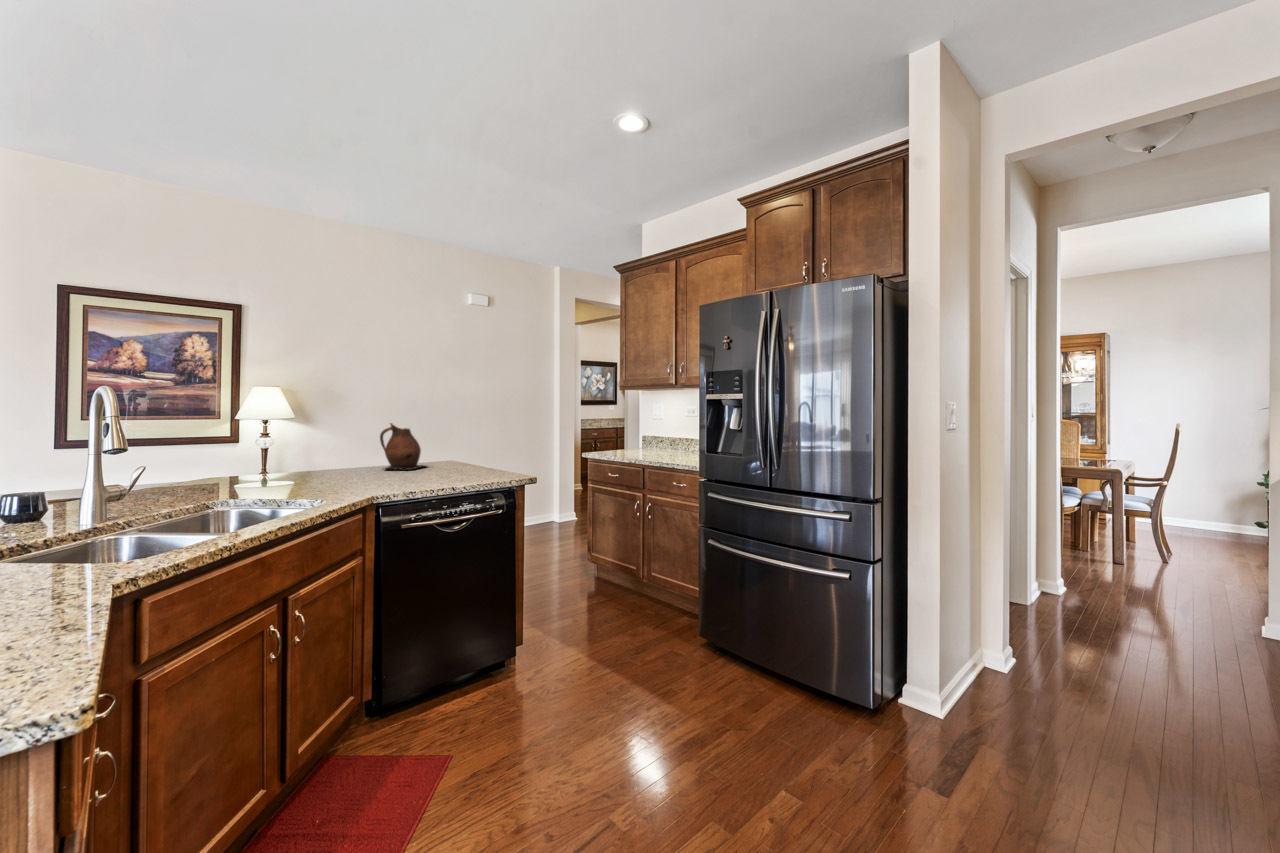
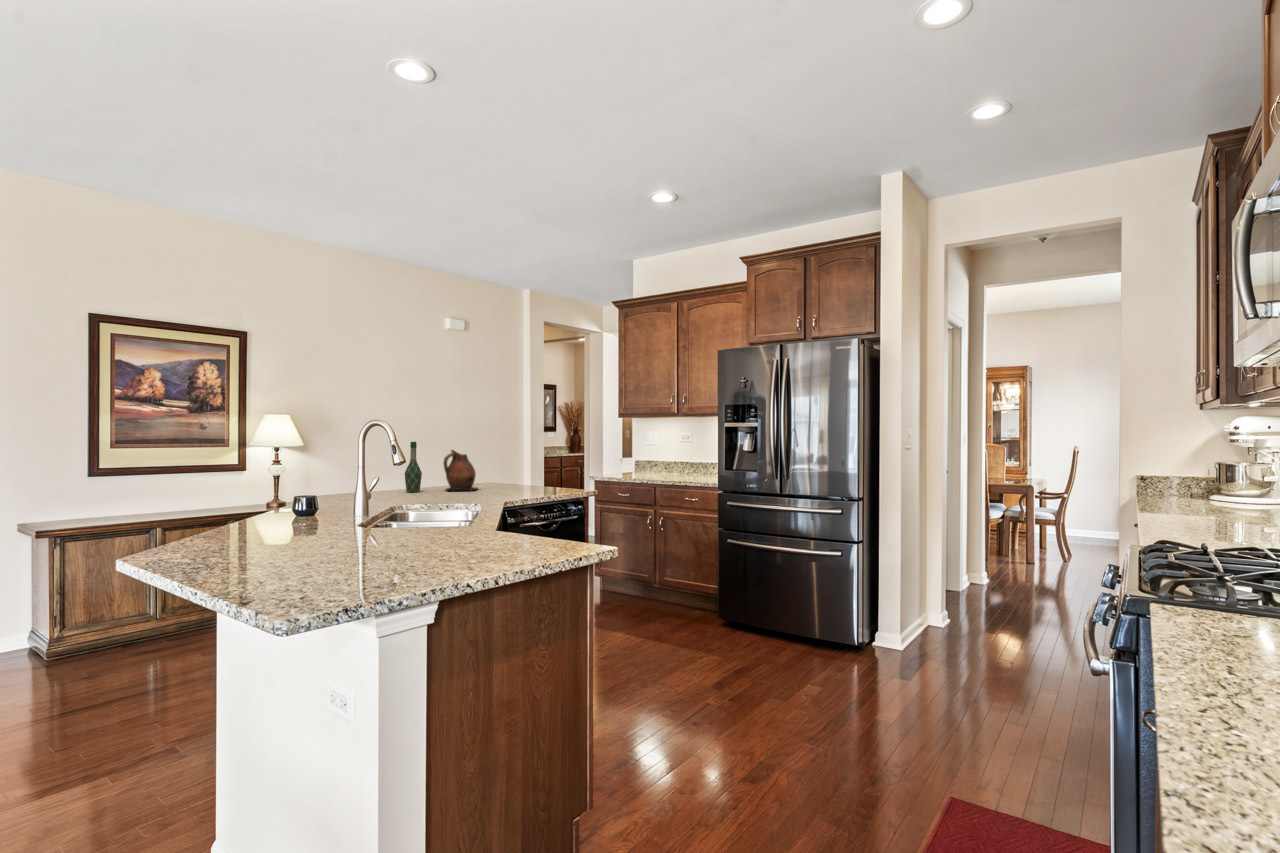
wine bottle: none [334,414,355,471] -> present [405,442,422,492]

